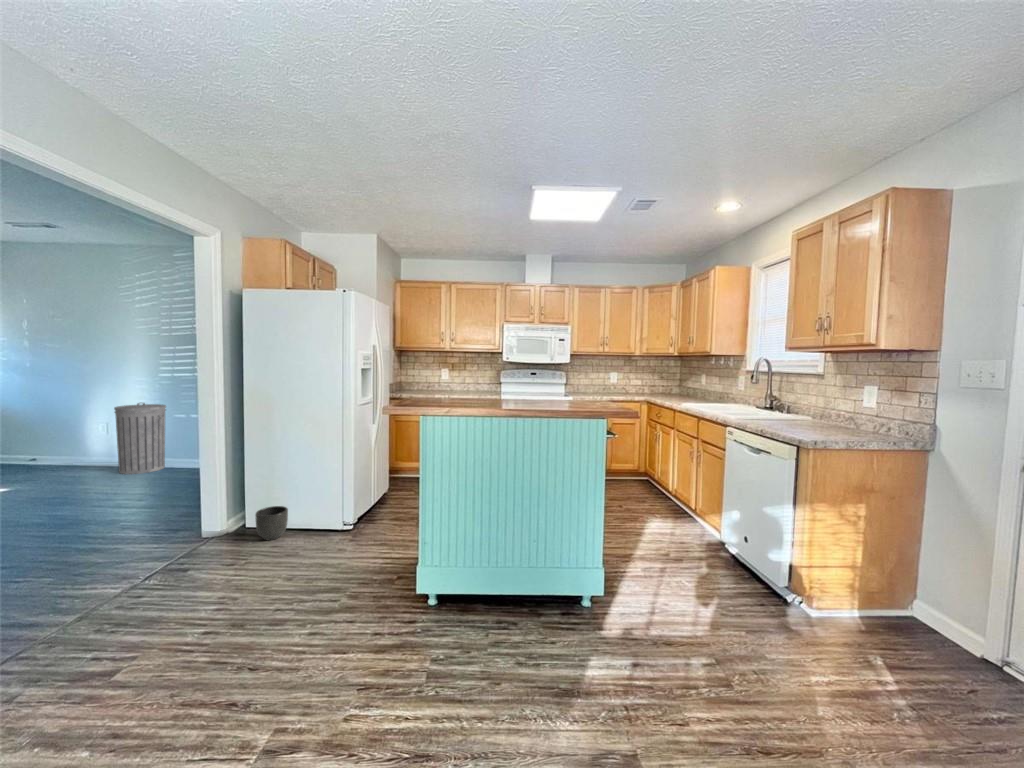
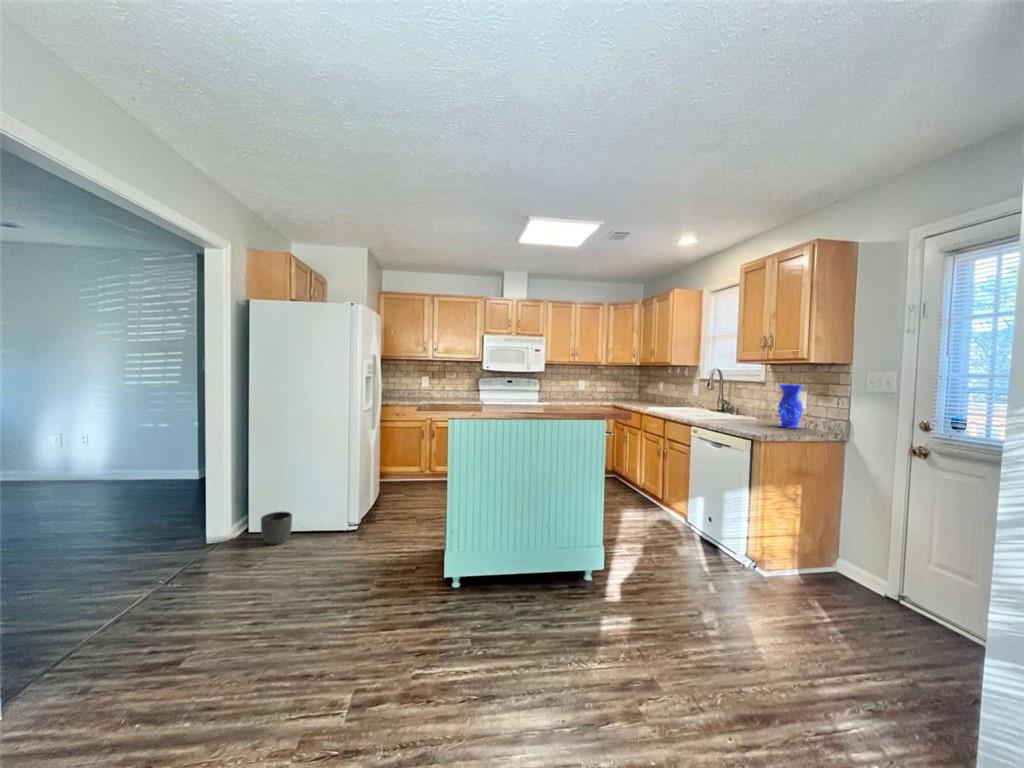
vase: none [835,377,871,432] -> present [778,384,803,428]
trash can: present [114,403,166,474] -> none [66,413,124,490]

